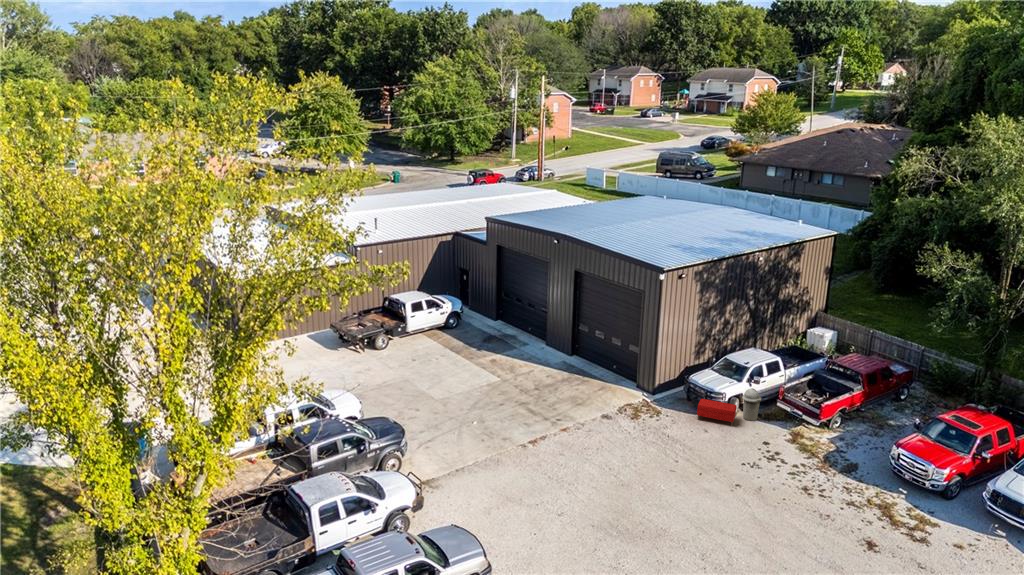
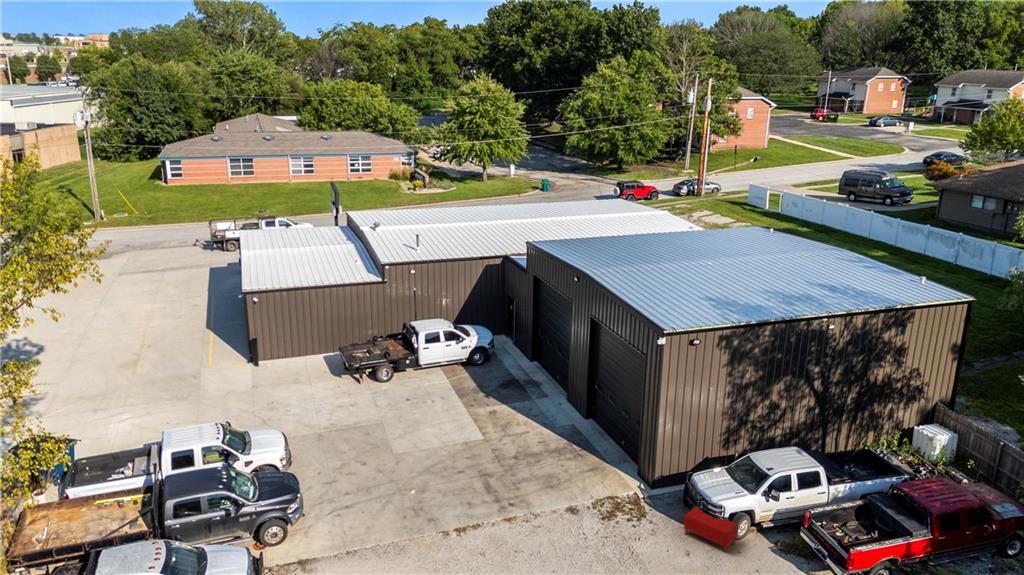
trash can: present [742,388,761,421] -> none [749,506,775,550]

